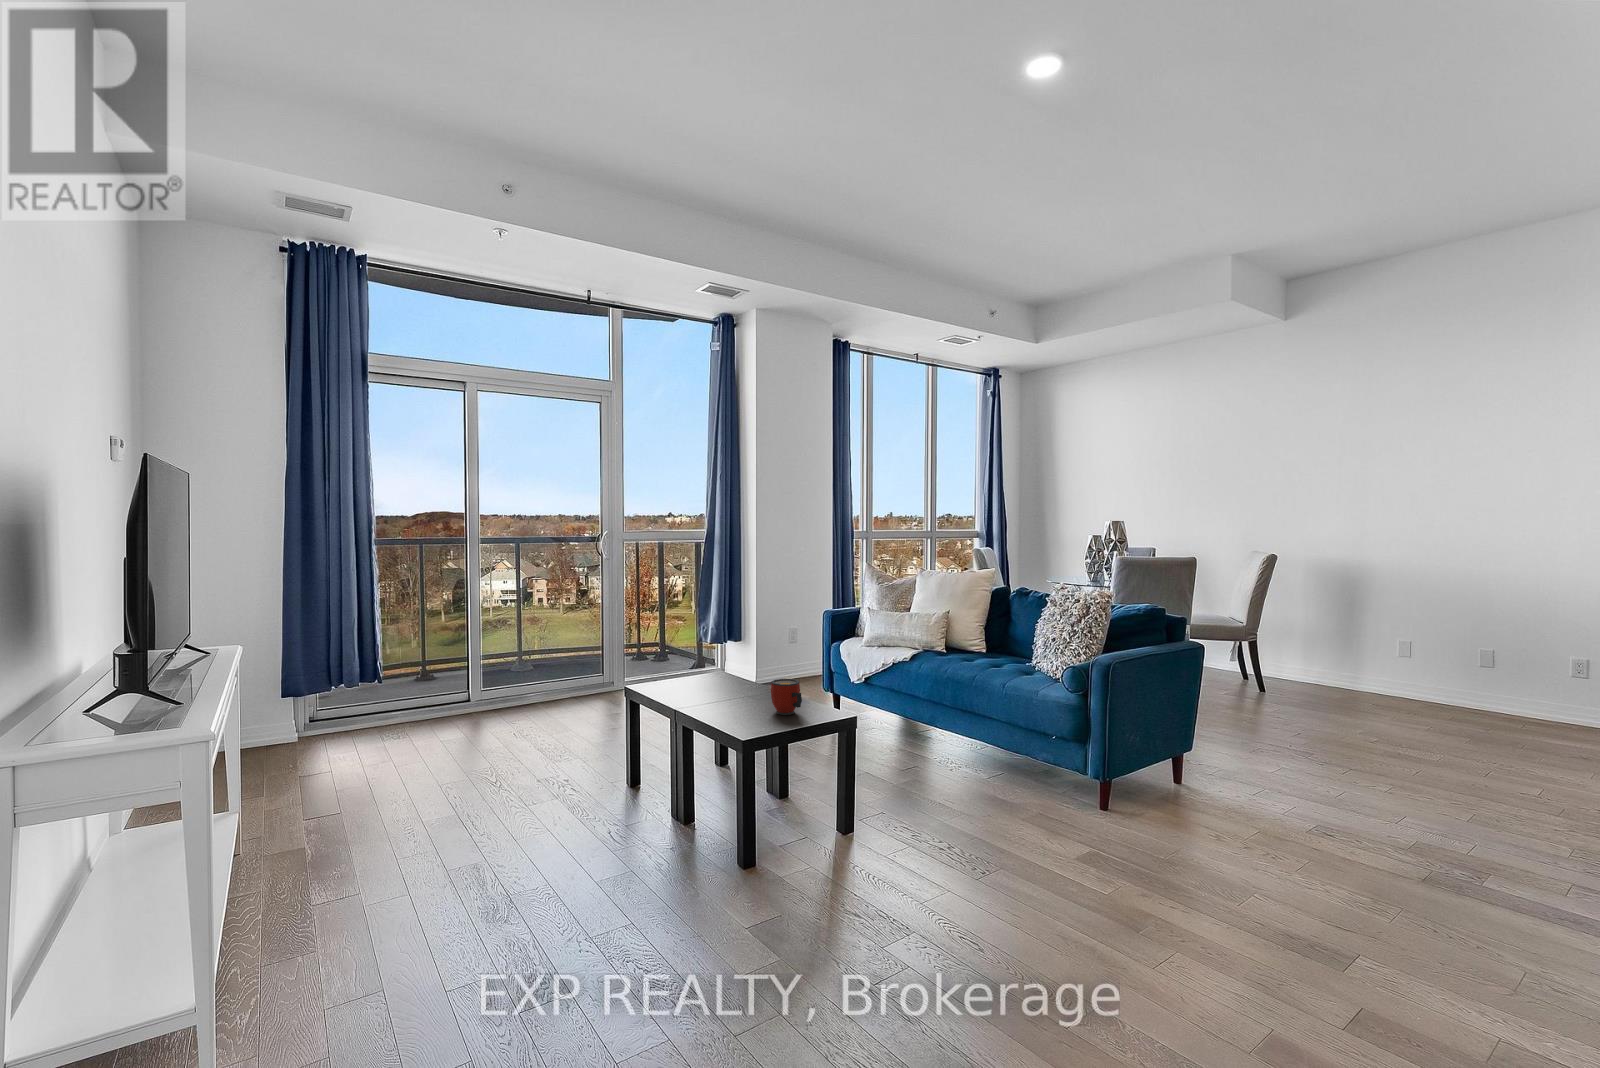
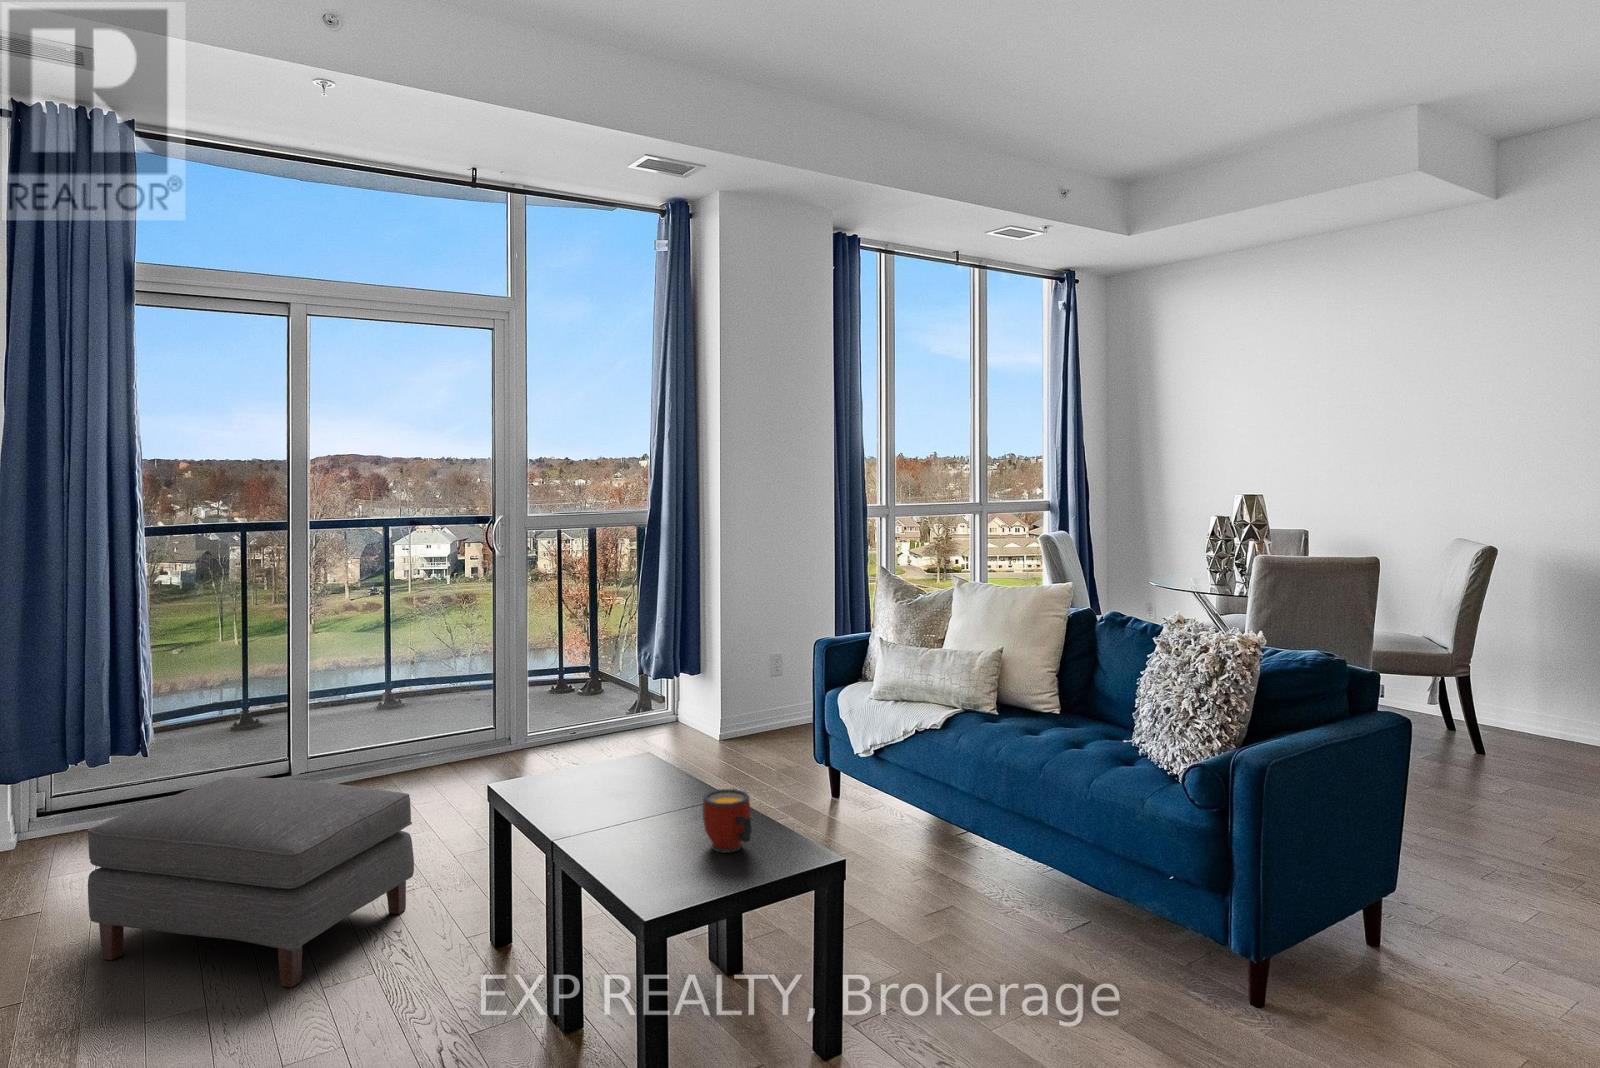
ottoman: none [376,687,574,806] -> present [87,777,414,987]

